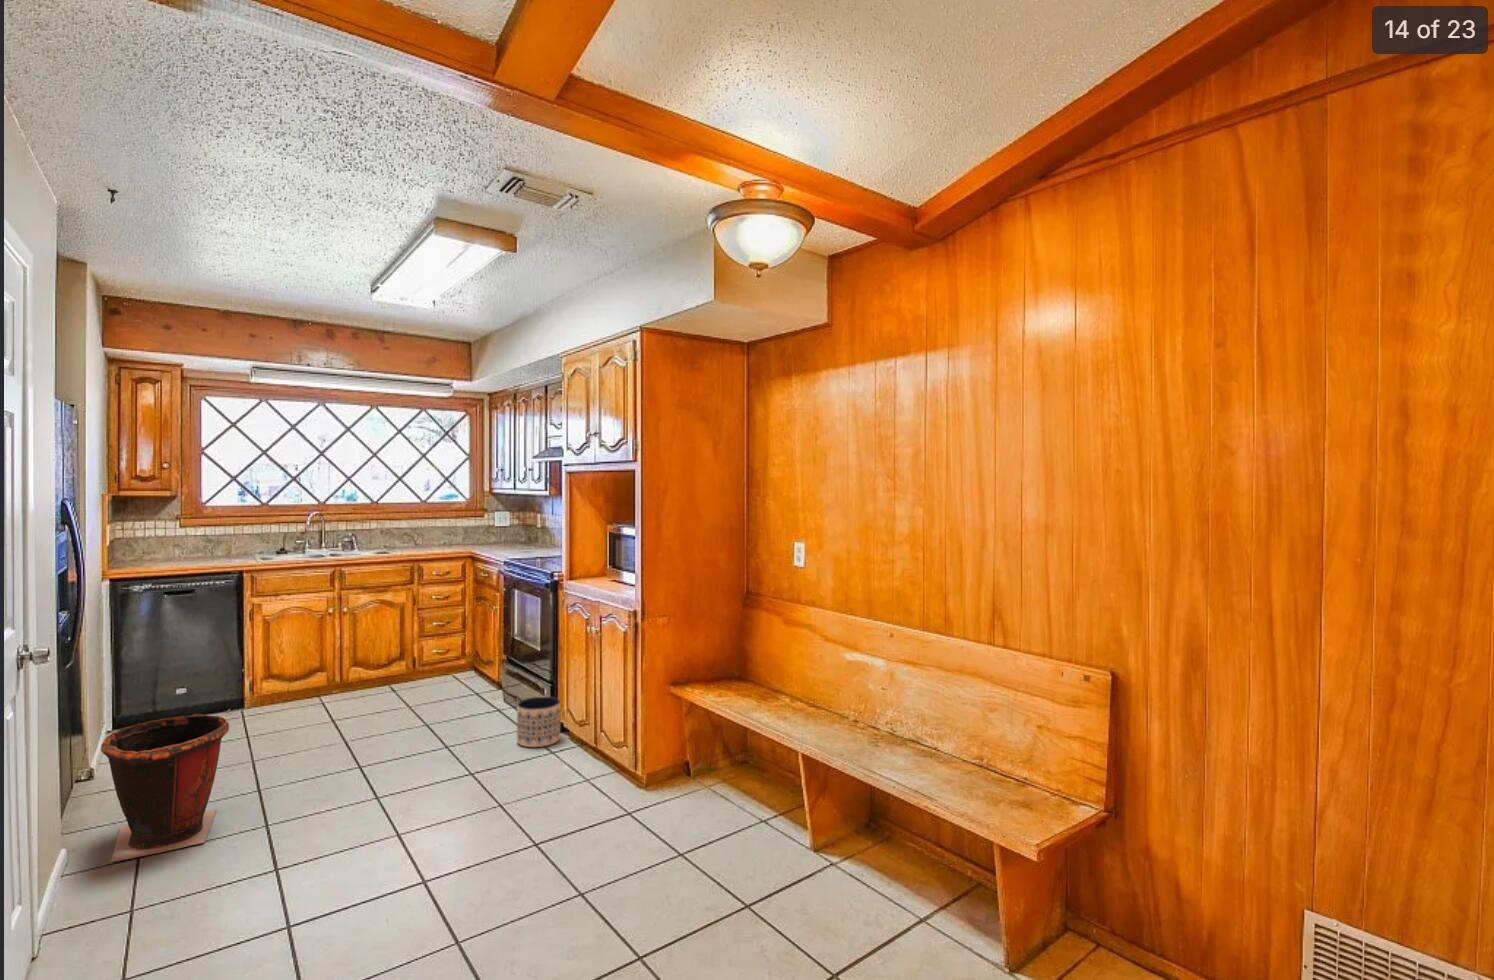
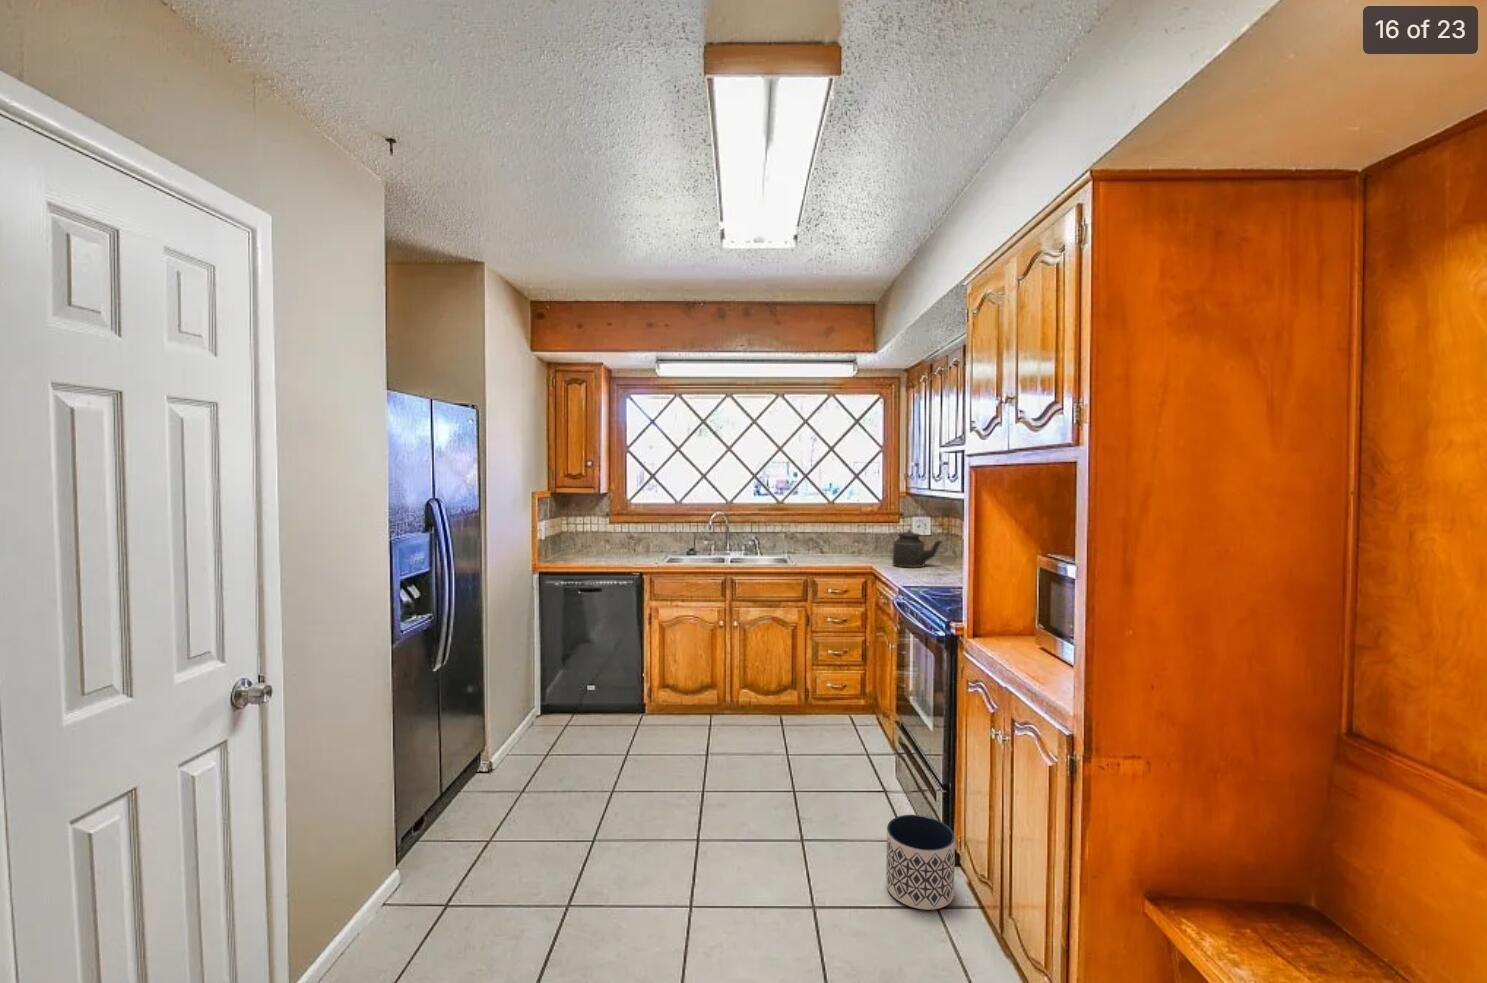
kettle: none [486,514,526,550] -> present [892,528,941,568]
waste bin: present [101,709,230,862] -> none [382,749,519,944]

